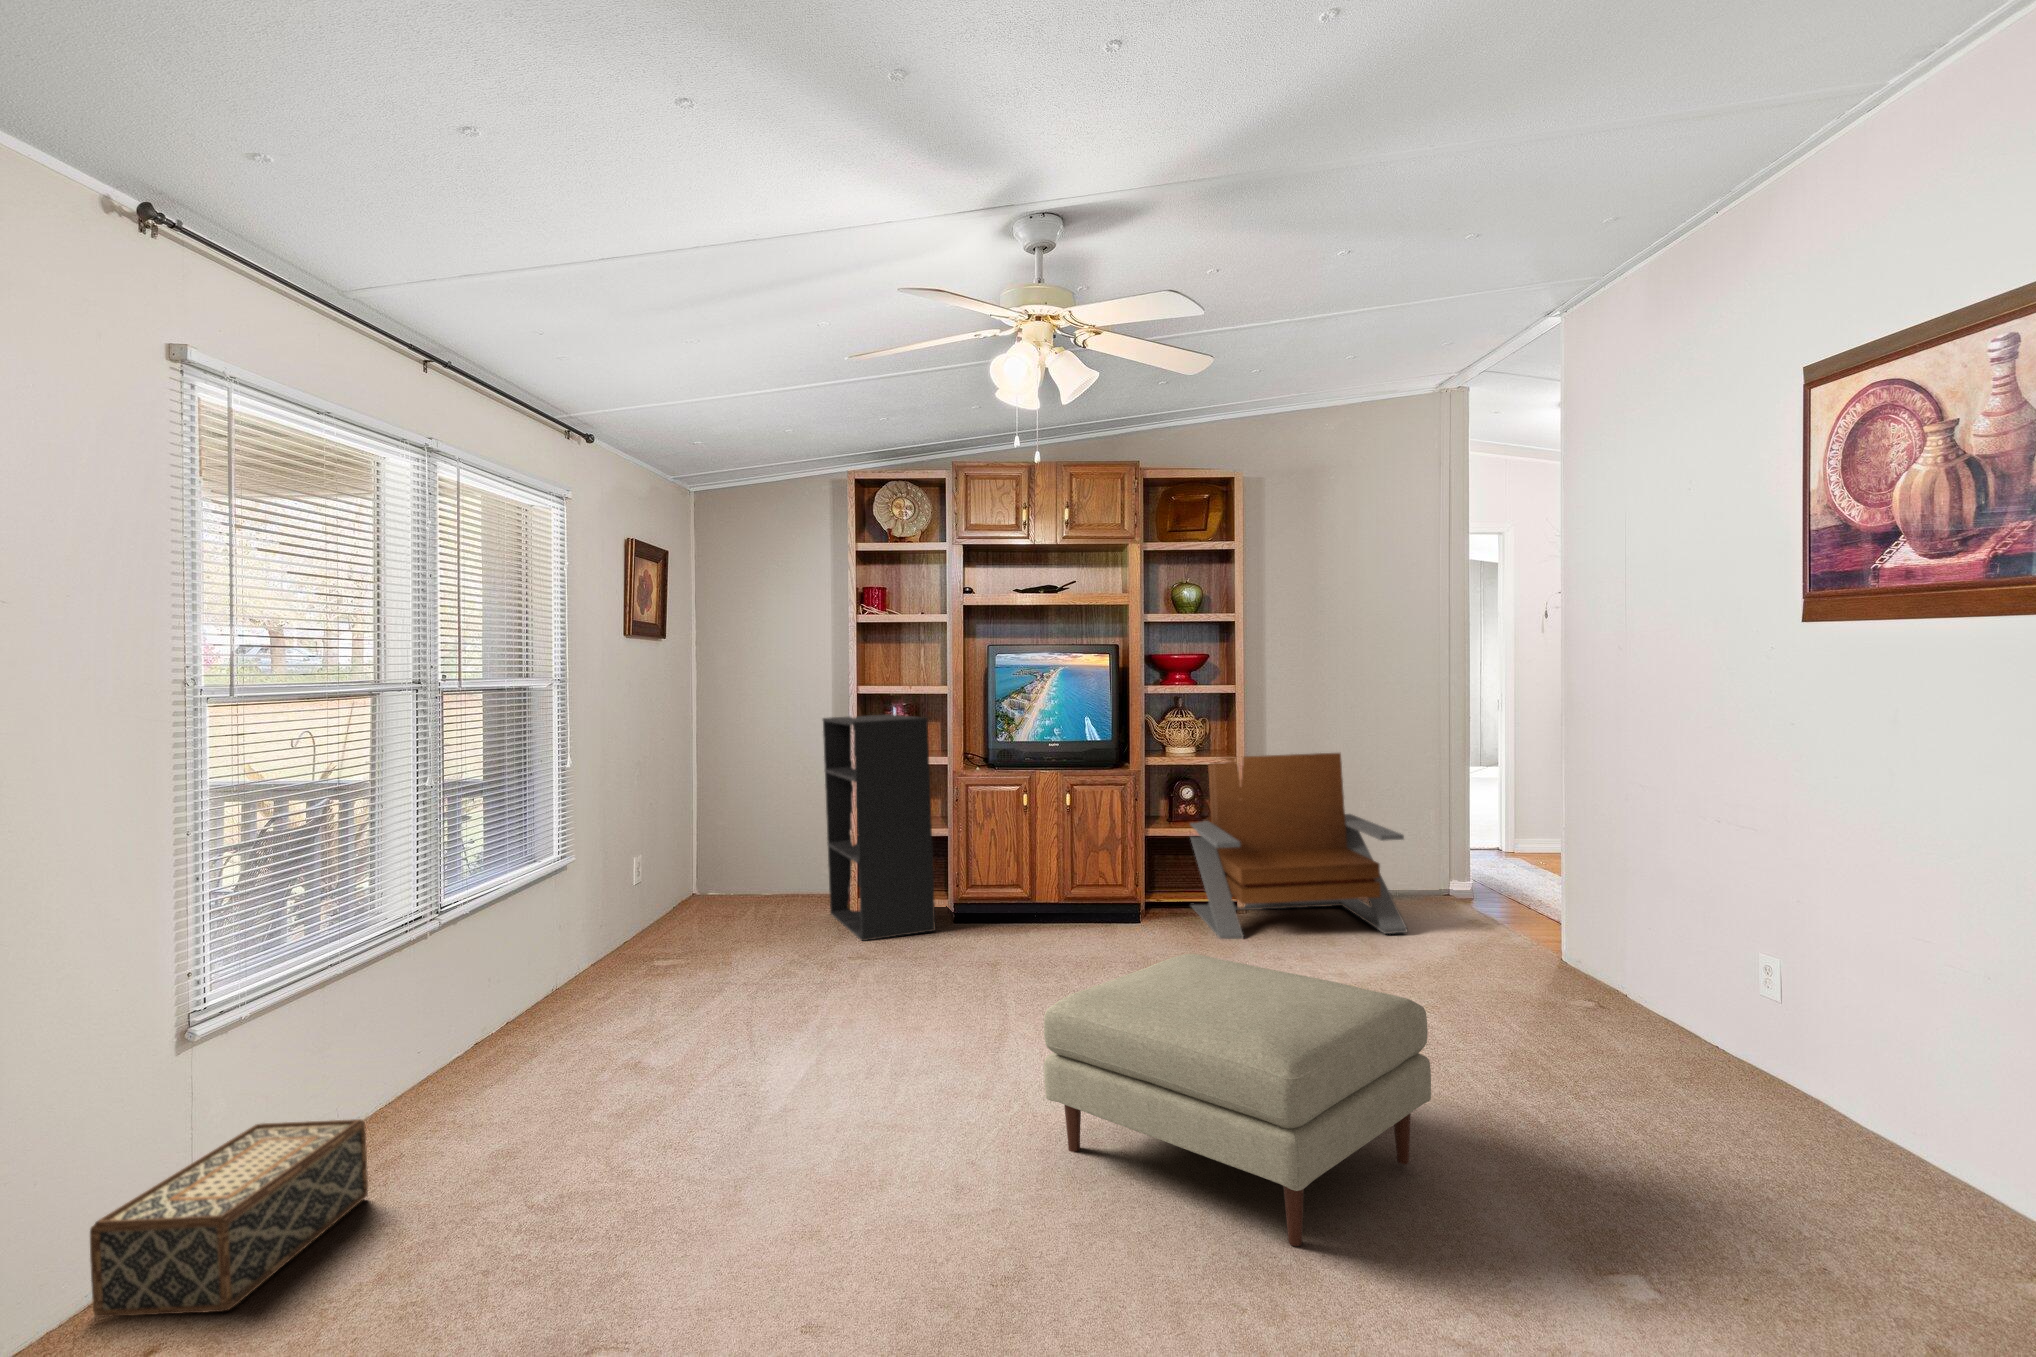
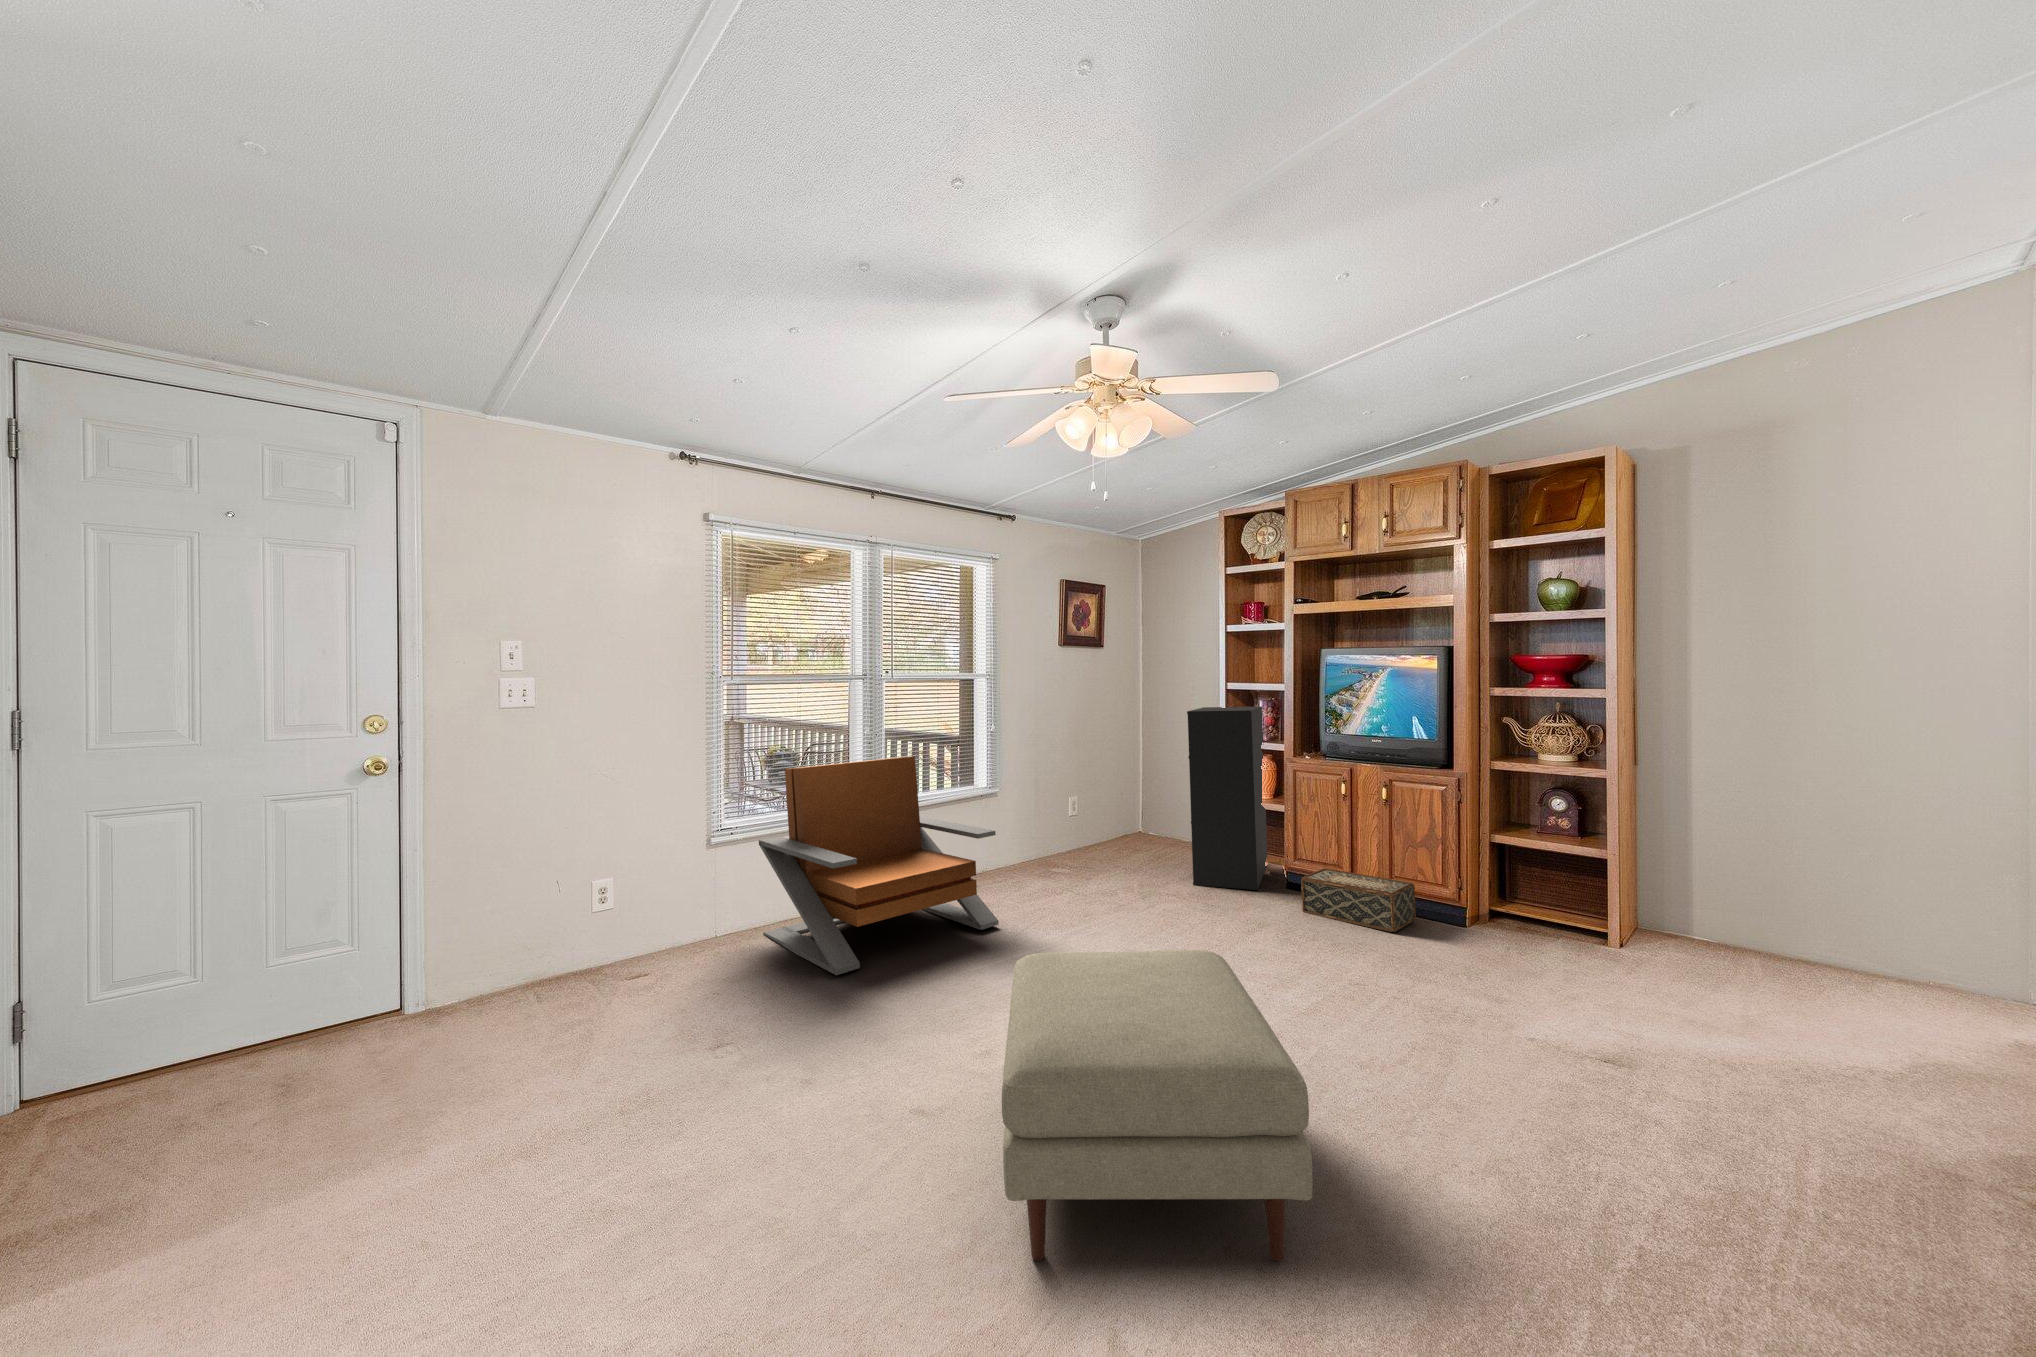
lounge chair: present [1190,753,1407,939] -> present [759,756,998,975]
woven basket: present [90,1119,368,1317] -> present [1301,868,1416,932]

